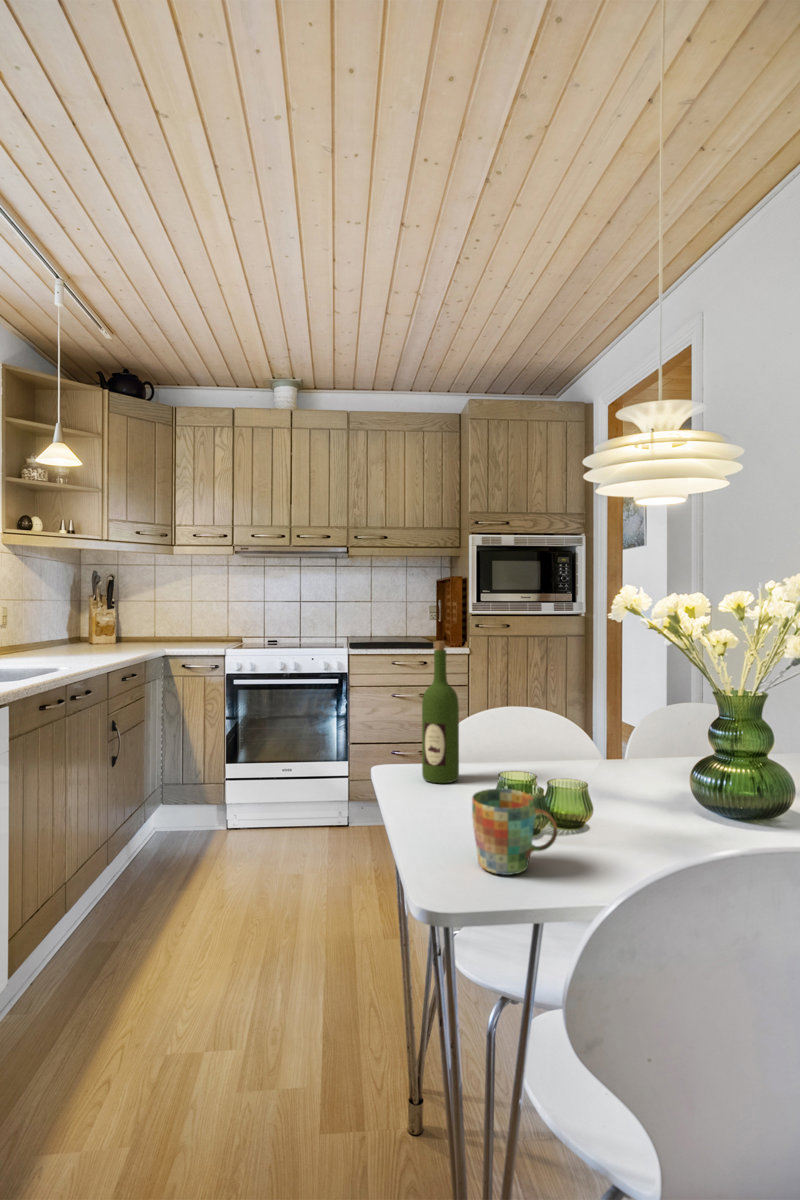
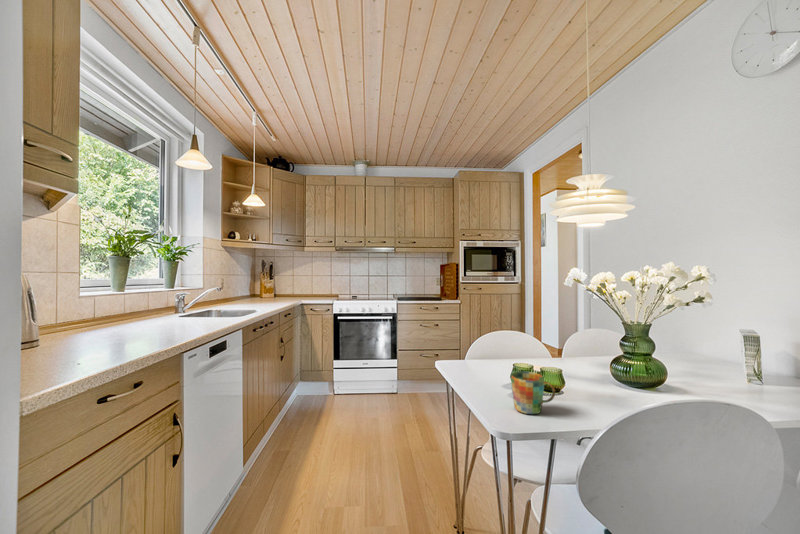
wine bottle: present [422,641,459,783] -> none [464,297,483,370]

